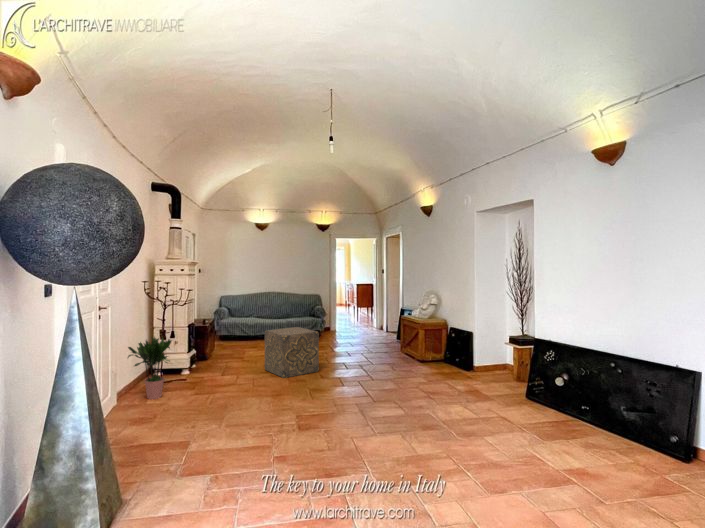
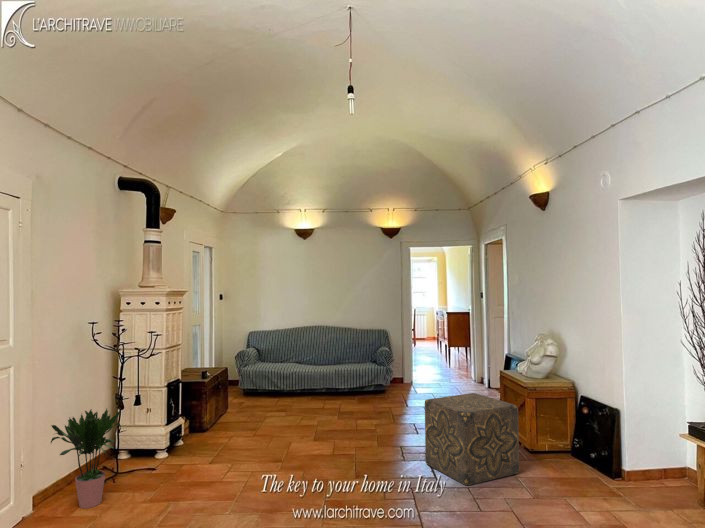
ottoman: present [265,327,319,378] -> present [425,393,519,486]

